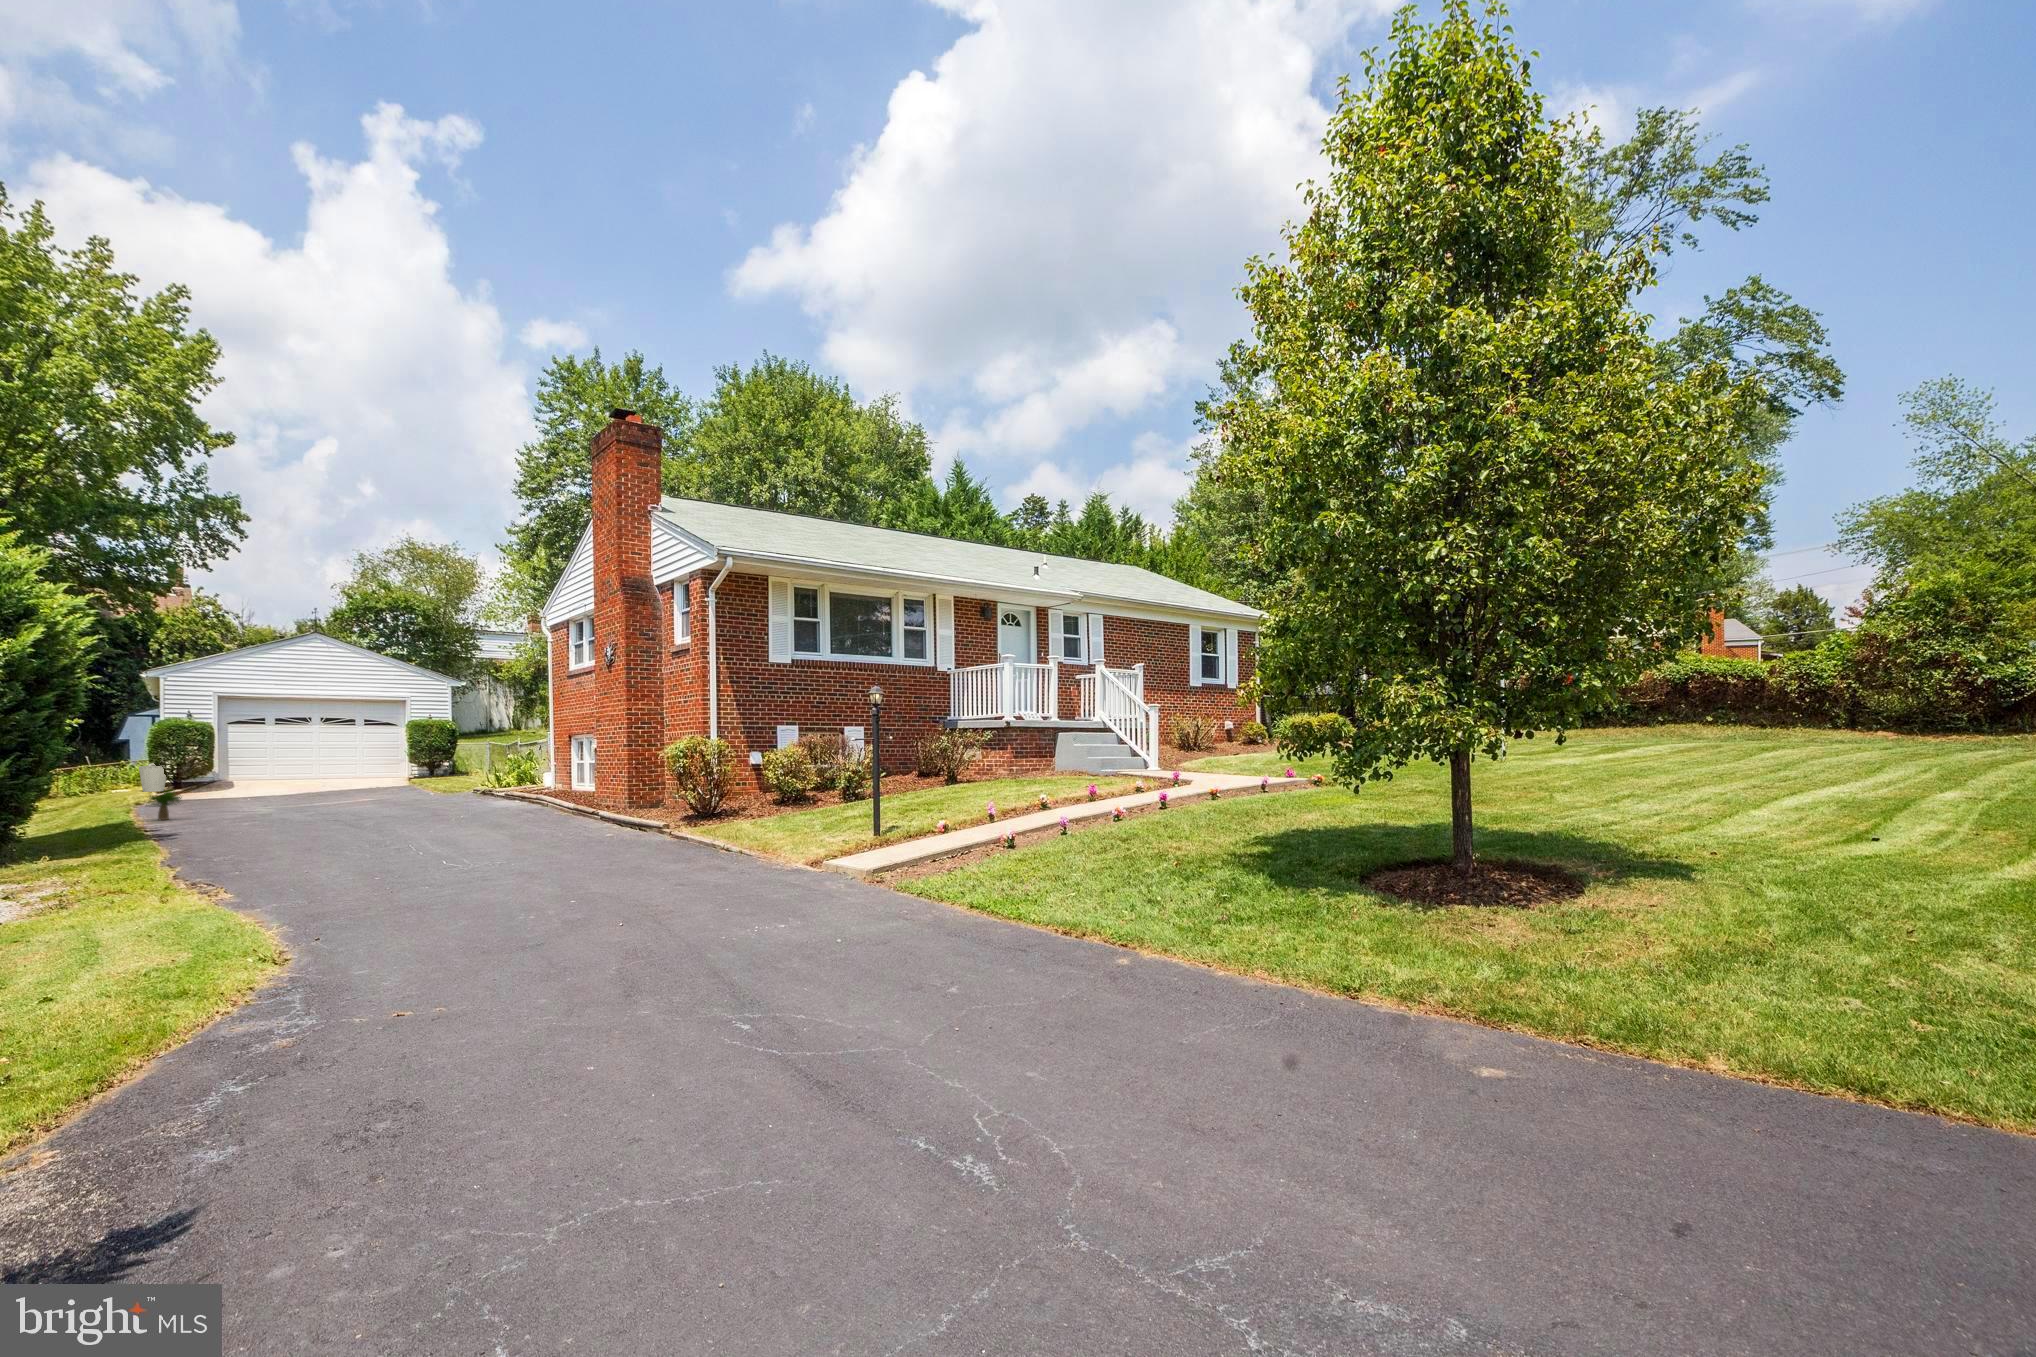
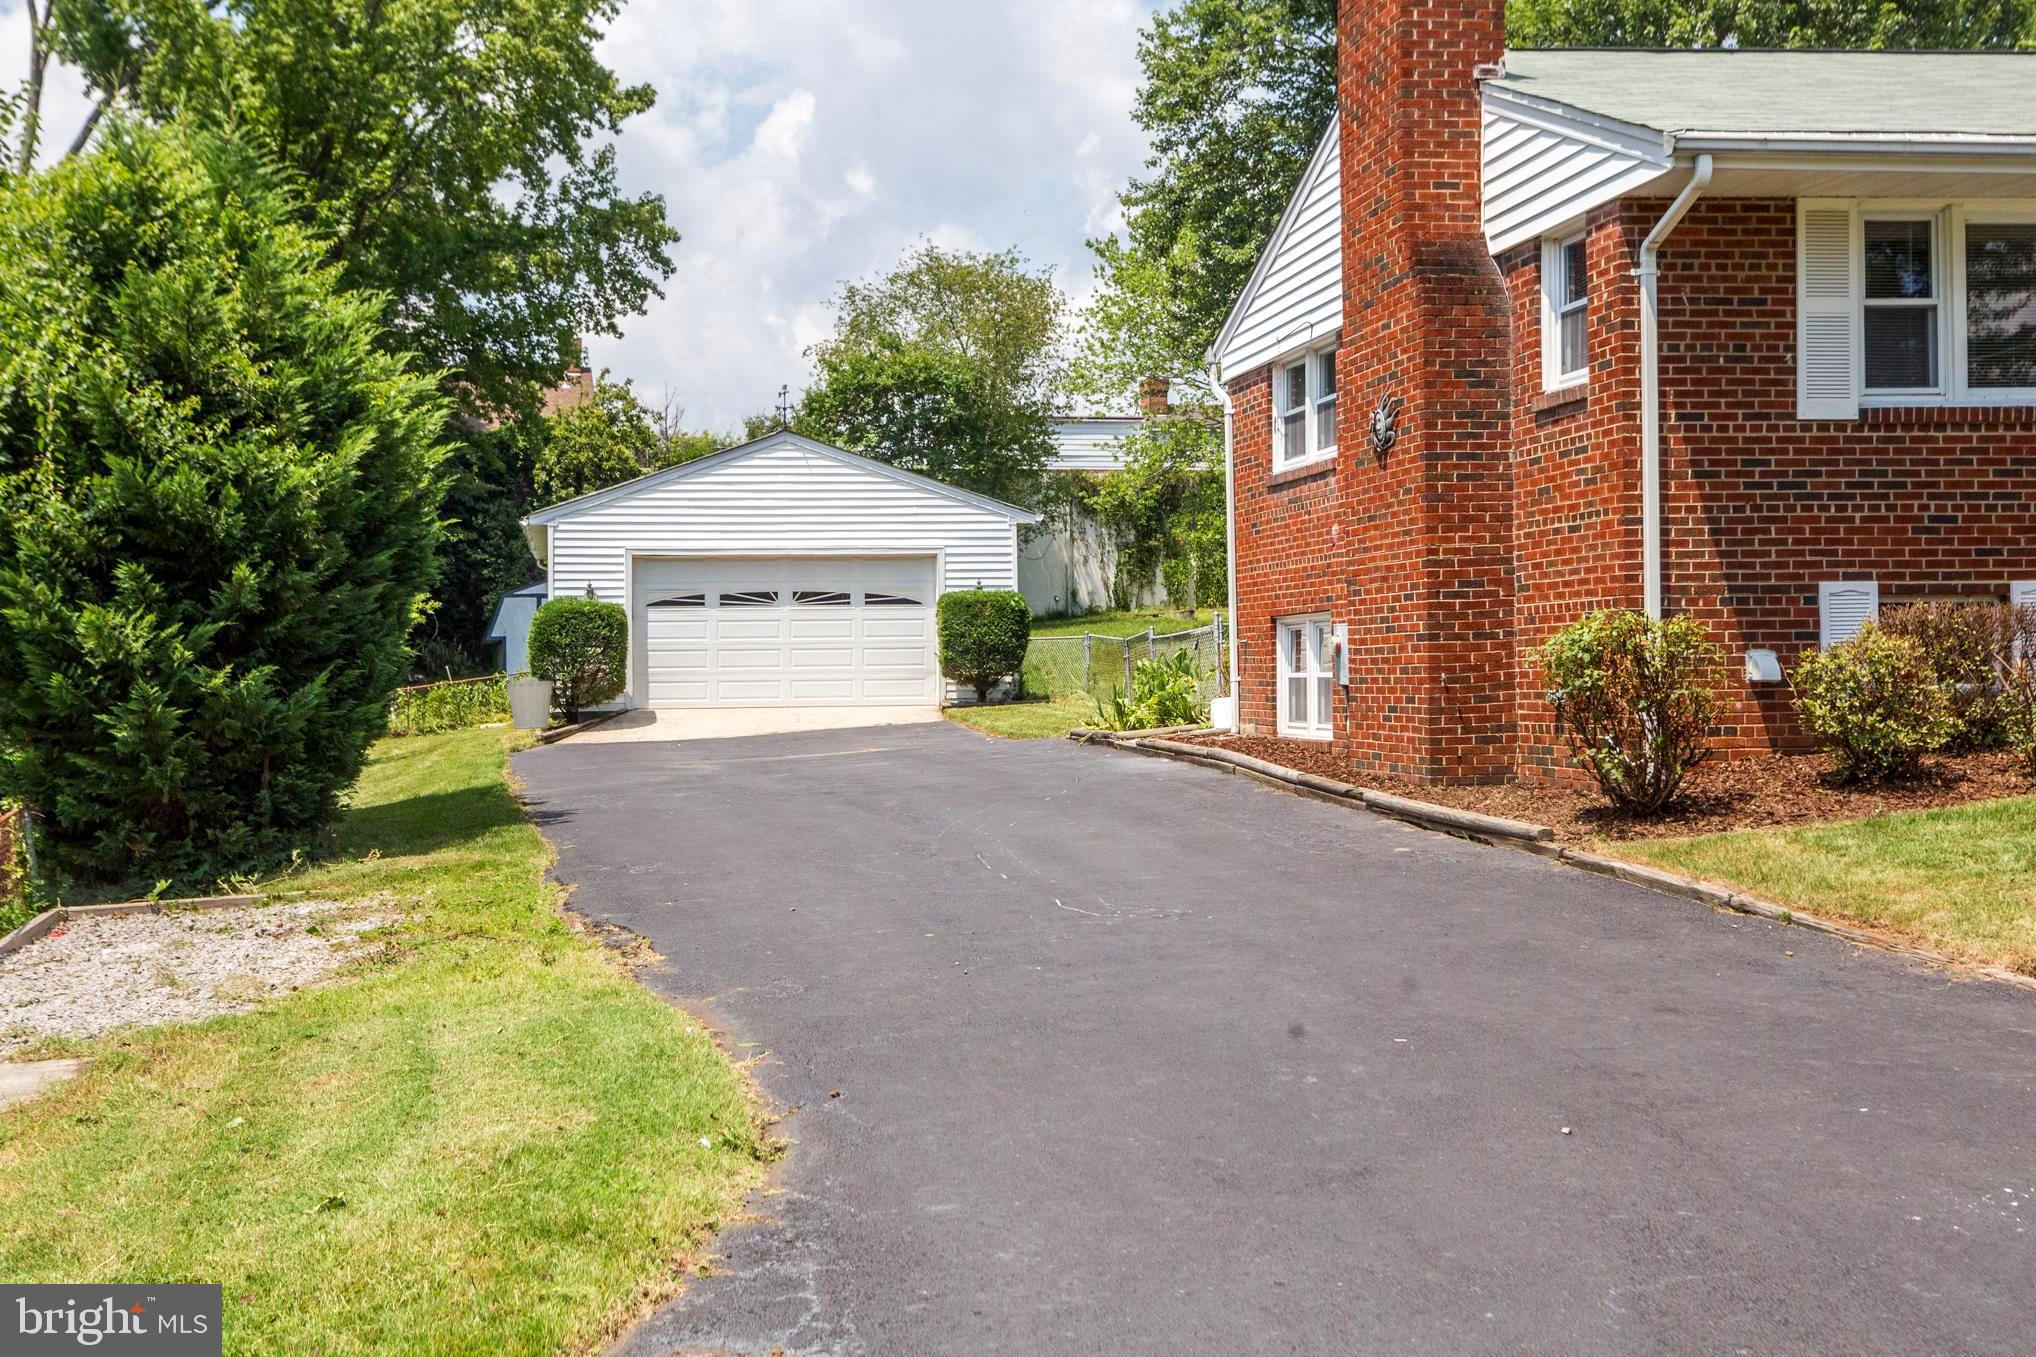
potted plant: present [149,791,182,820] -> none [313,768,413,850]

